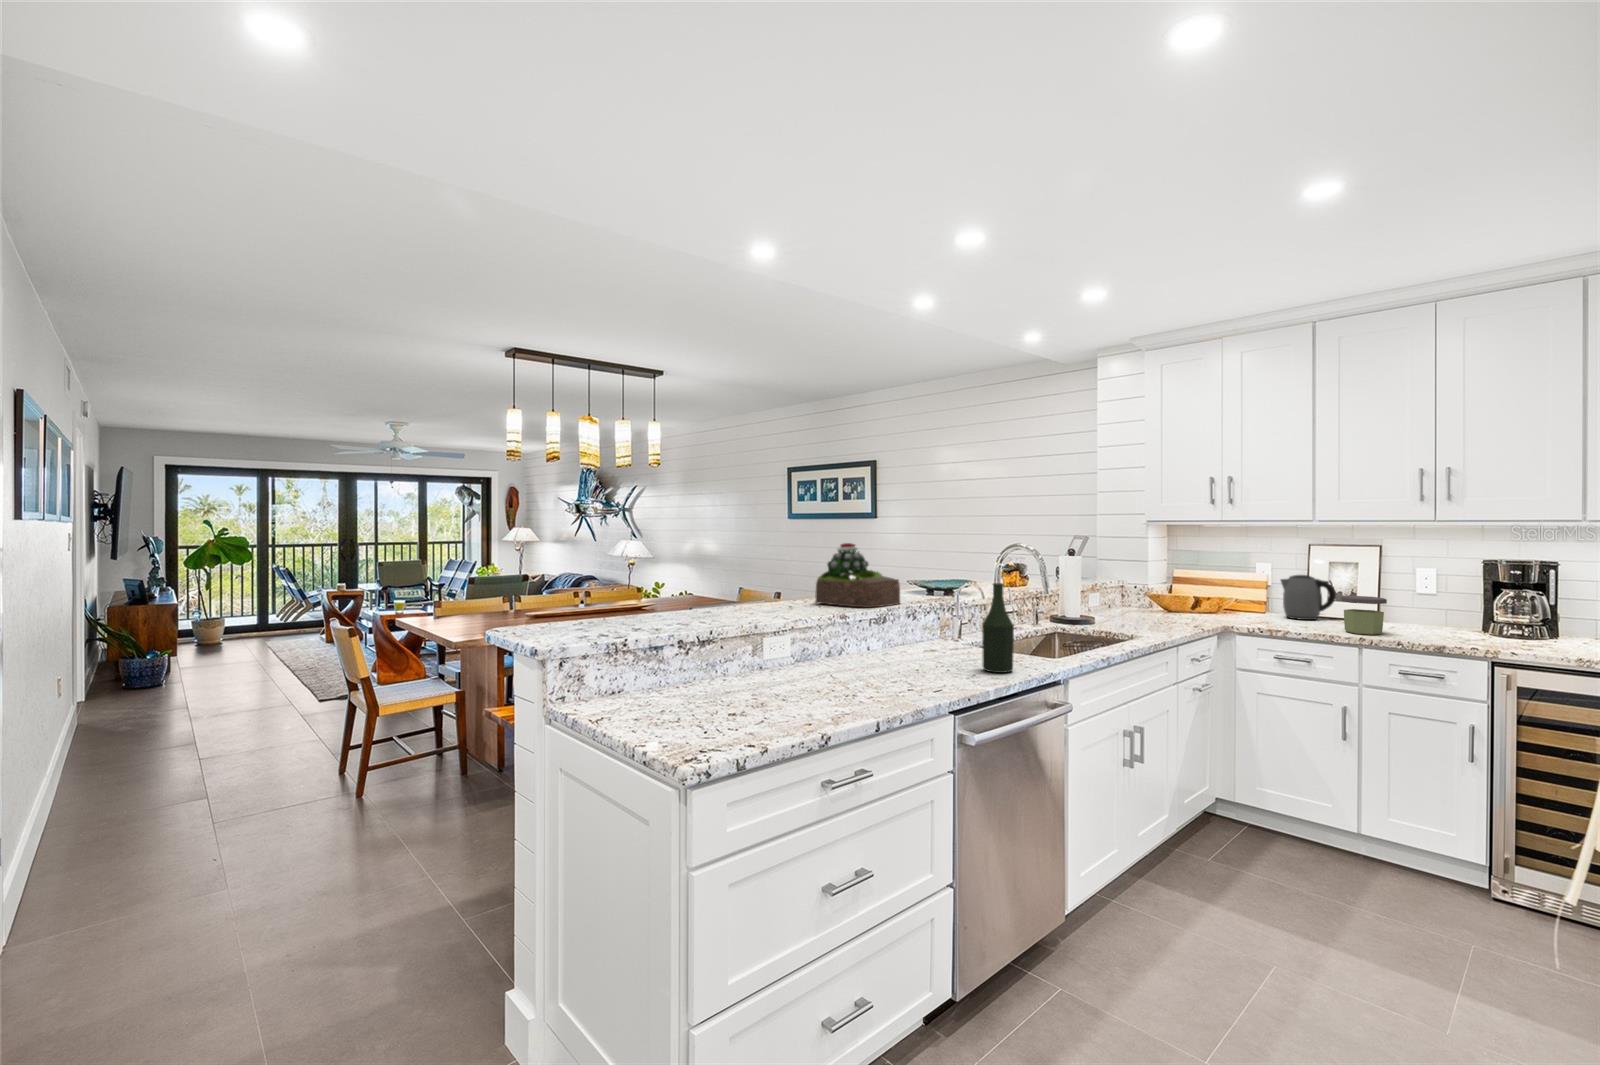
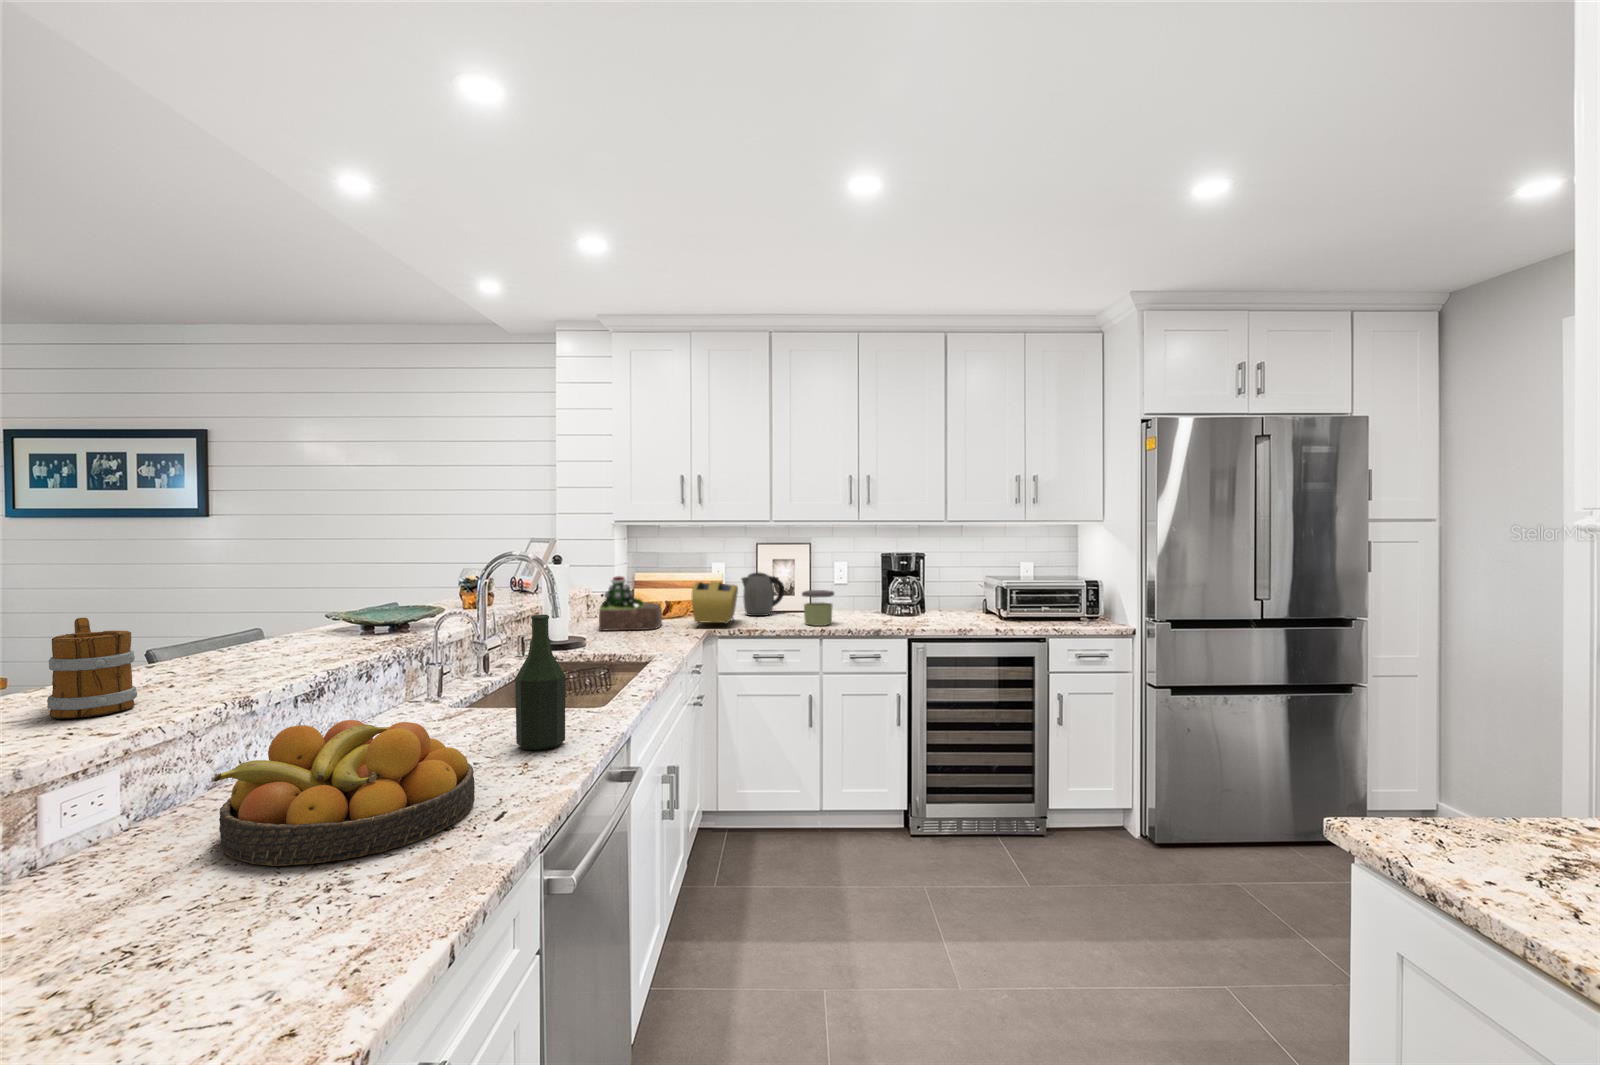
succulent plant: present [815,543,900,607] -> present [599,576,662,631]
mug: none [770,566,801,612] -> present [47,618,137,719]
toaster: none [1209,579,1269,625] -> present [692,581,738,626]
fruit bowl: none [816,626,937,693] -> present [212,720,475,866]

